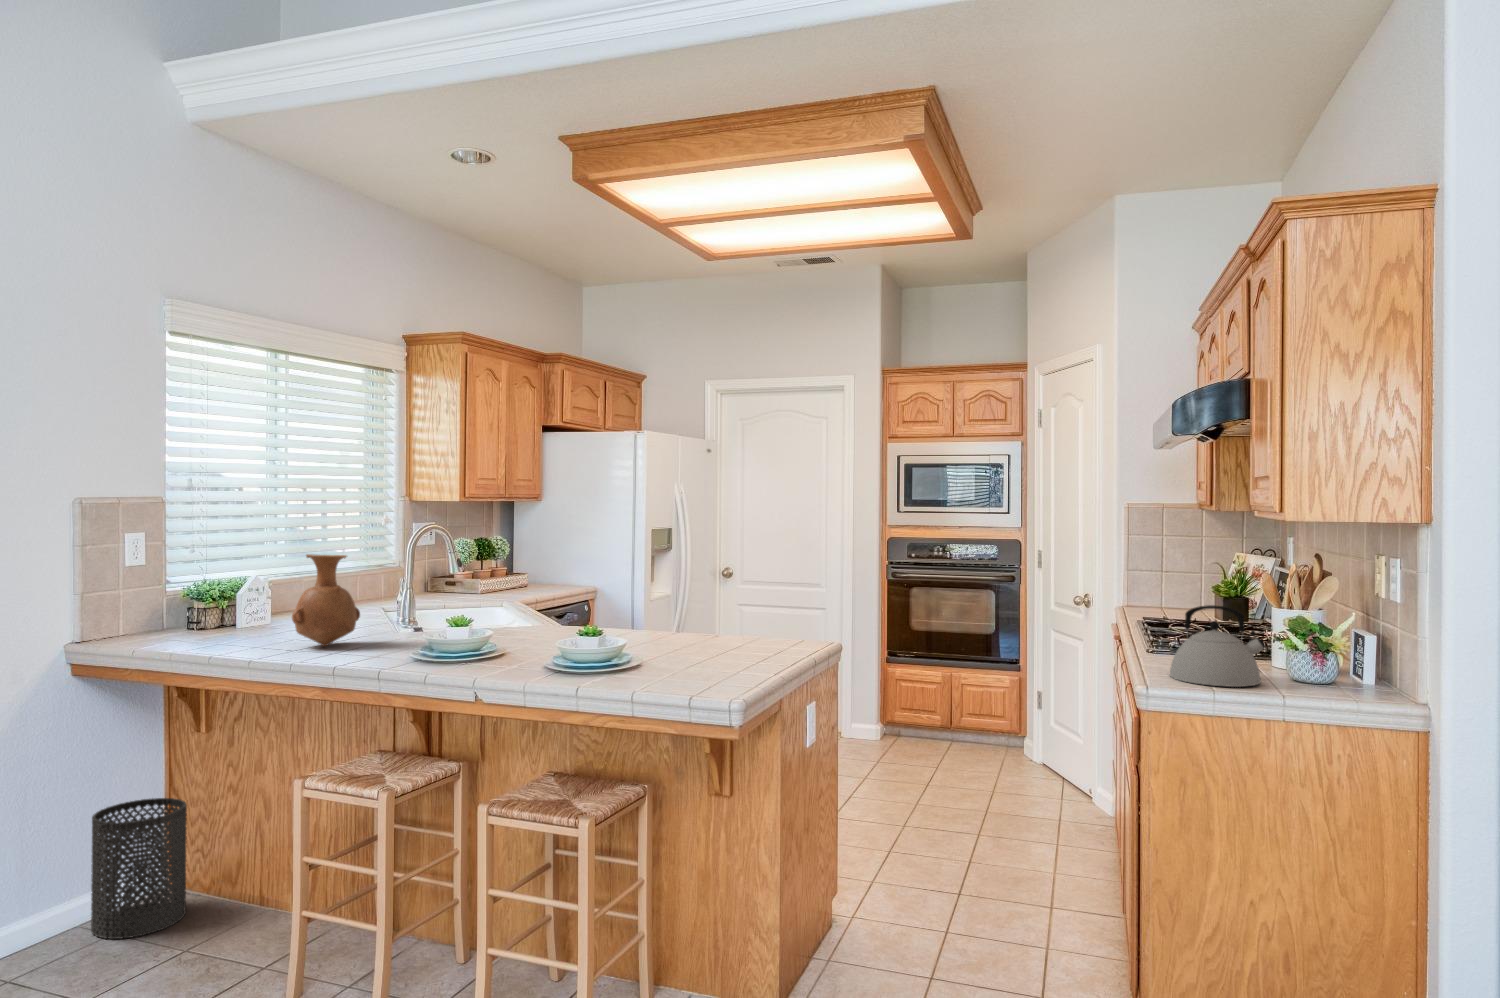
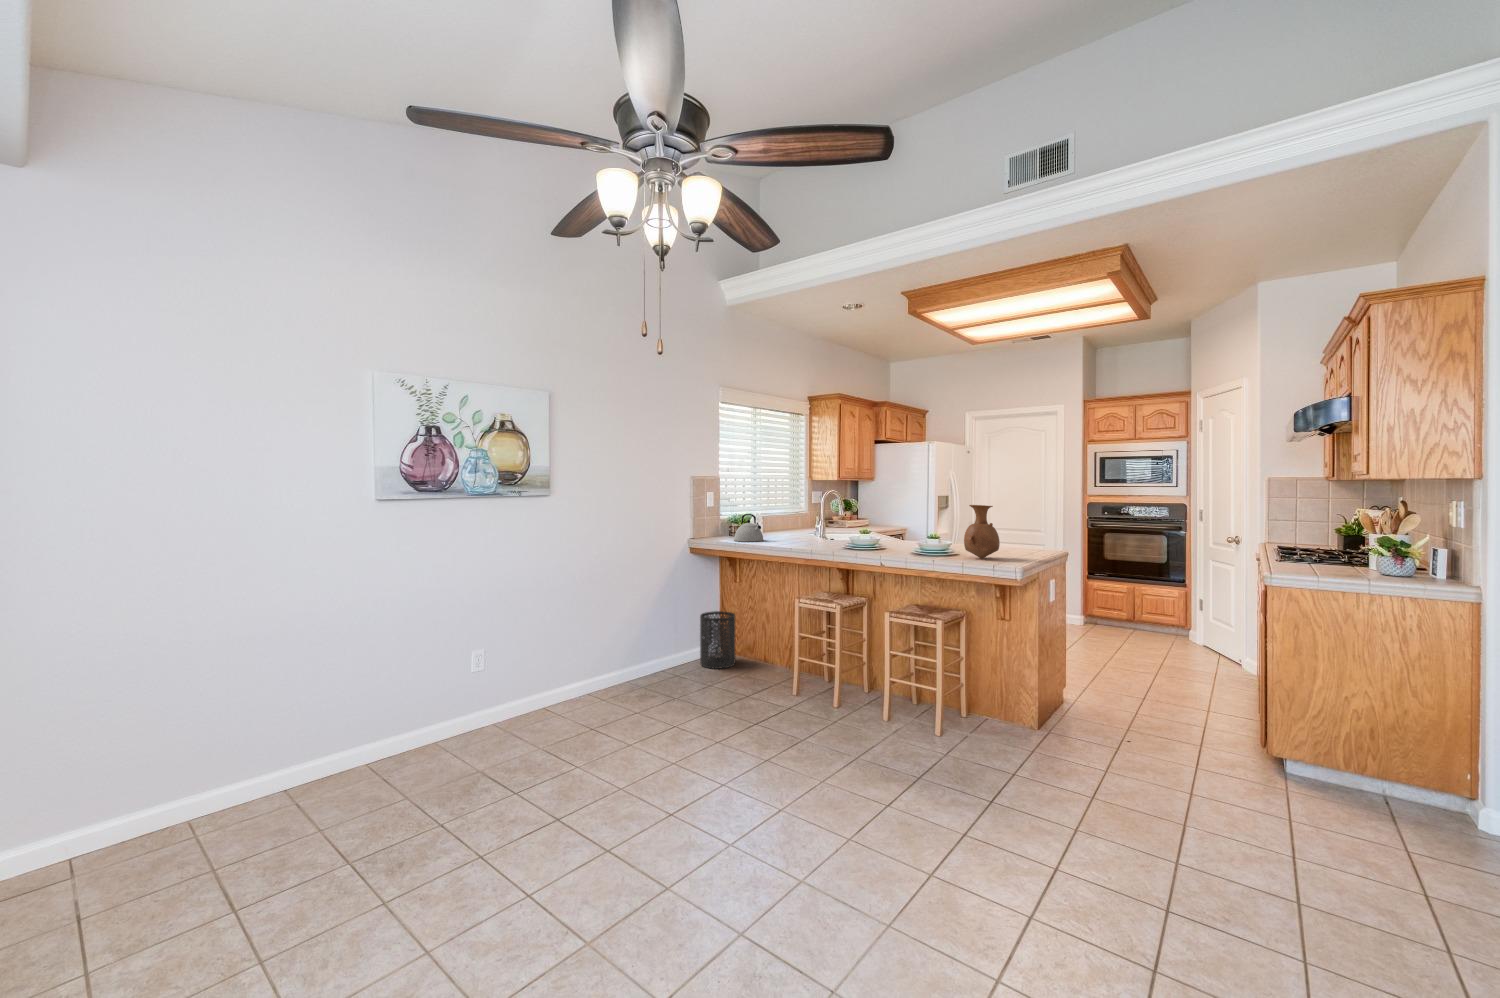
vase: present [292,554,360,646] -> present [964,505,1000,558]
kettle: present [1170,605,1265,687] -> present [734,514,763,542]

